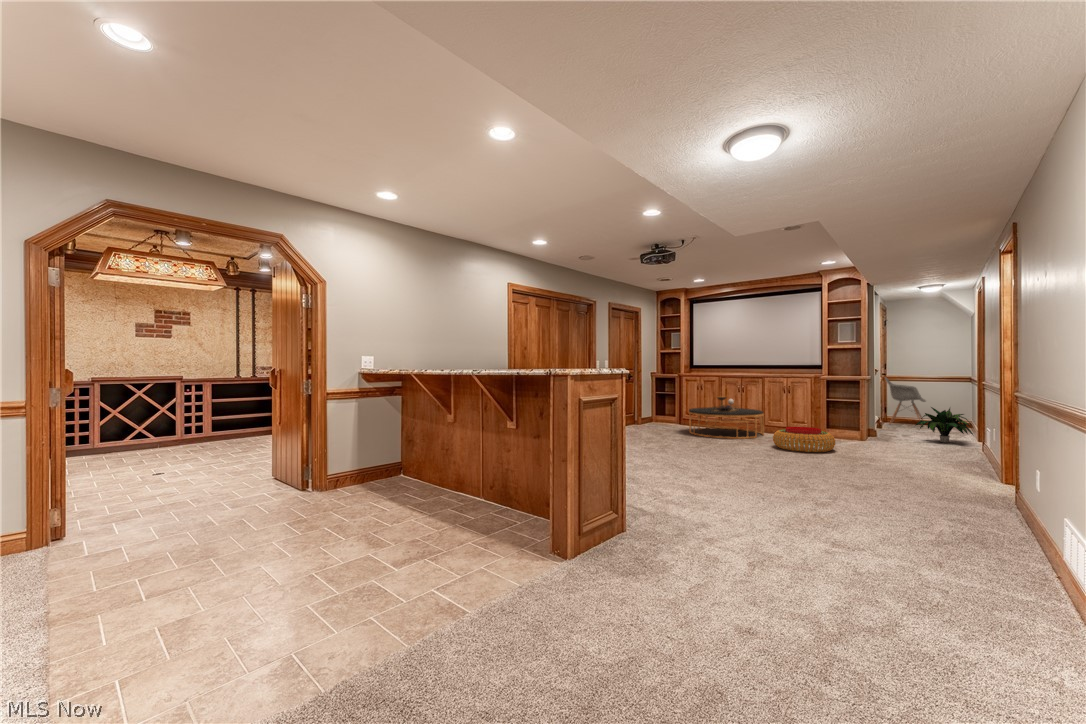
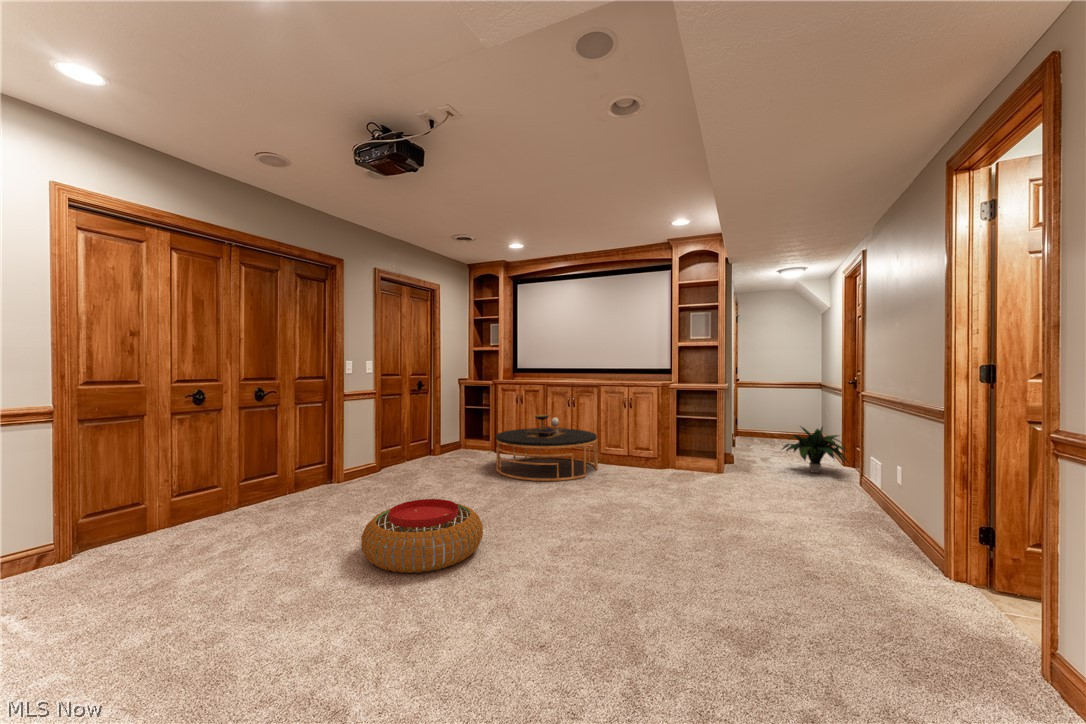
armchair: present [885,377,926,424] -> none [737,383,780,443]
pouf: present [773,427,835,452] -> present [361,499,483,573]

